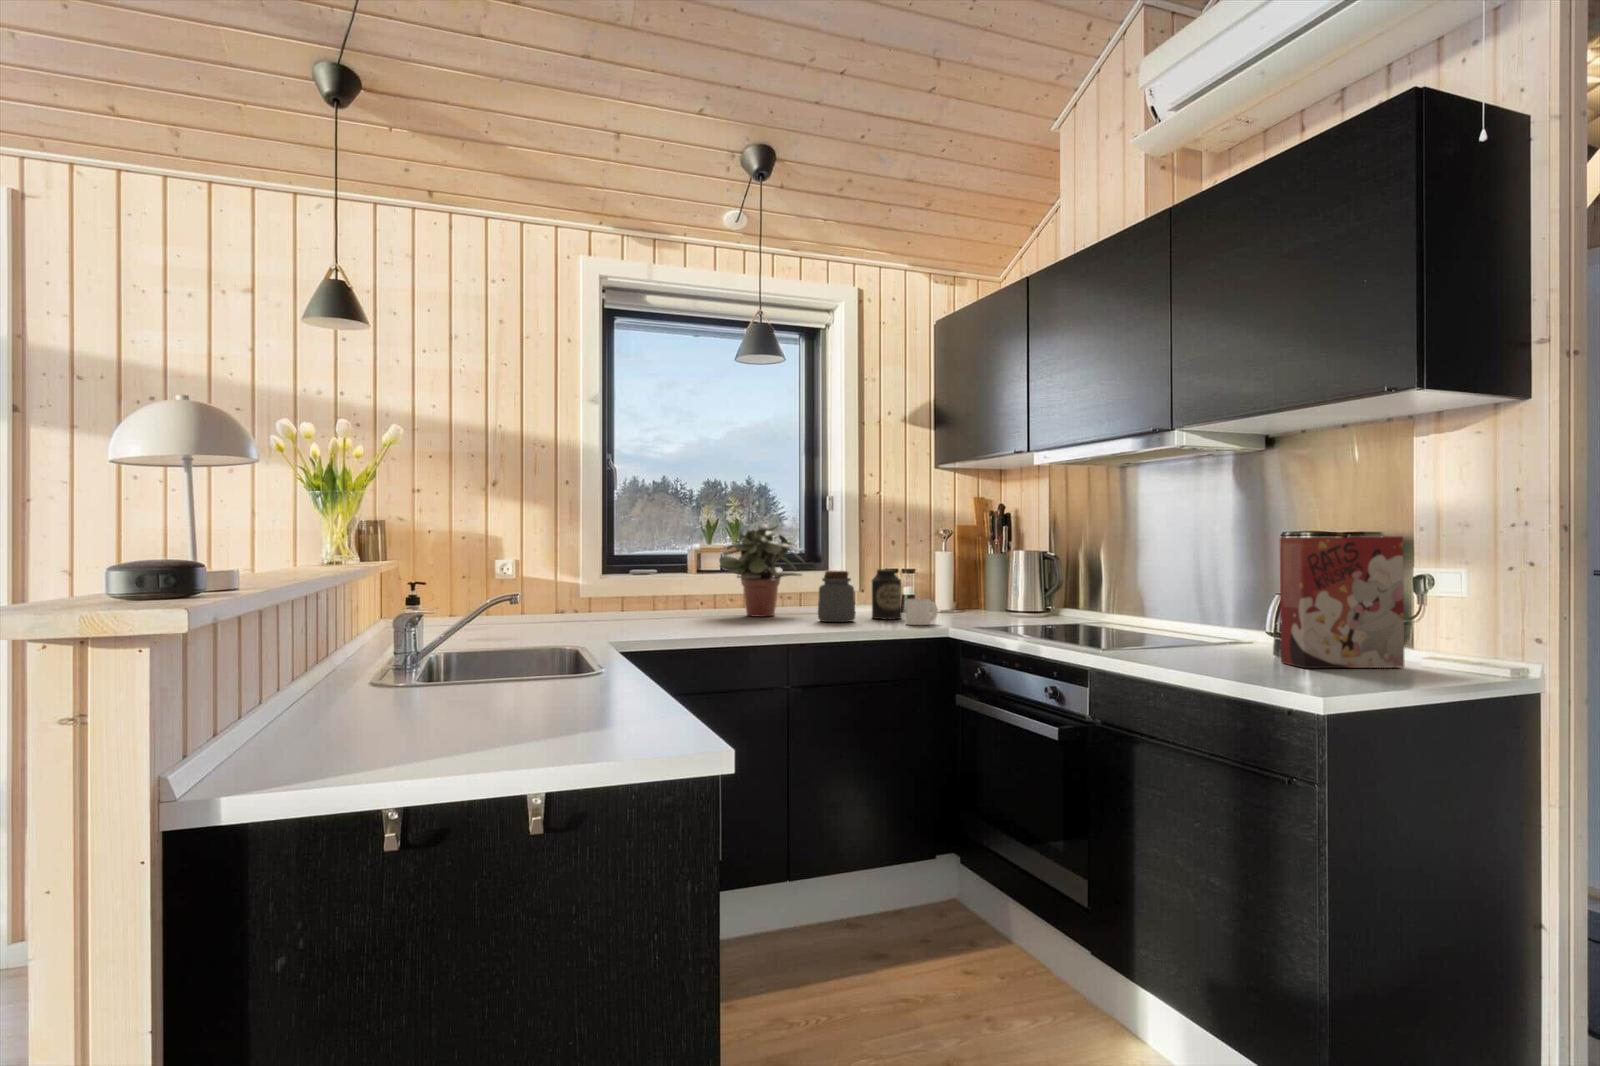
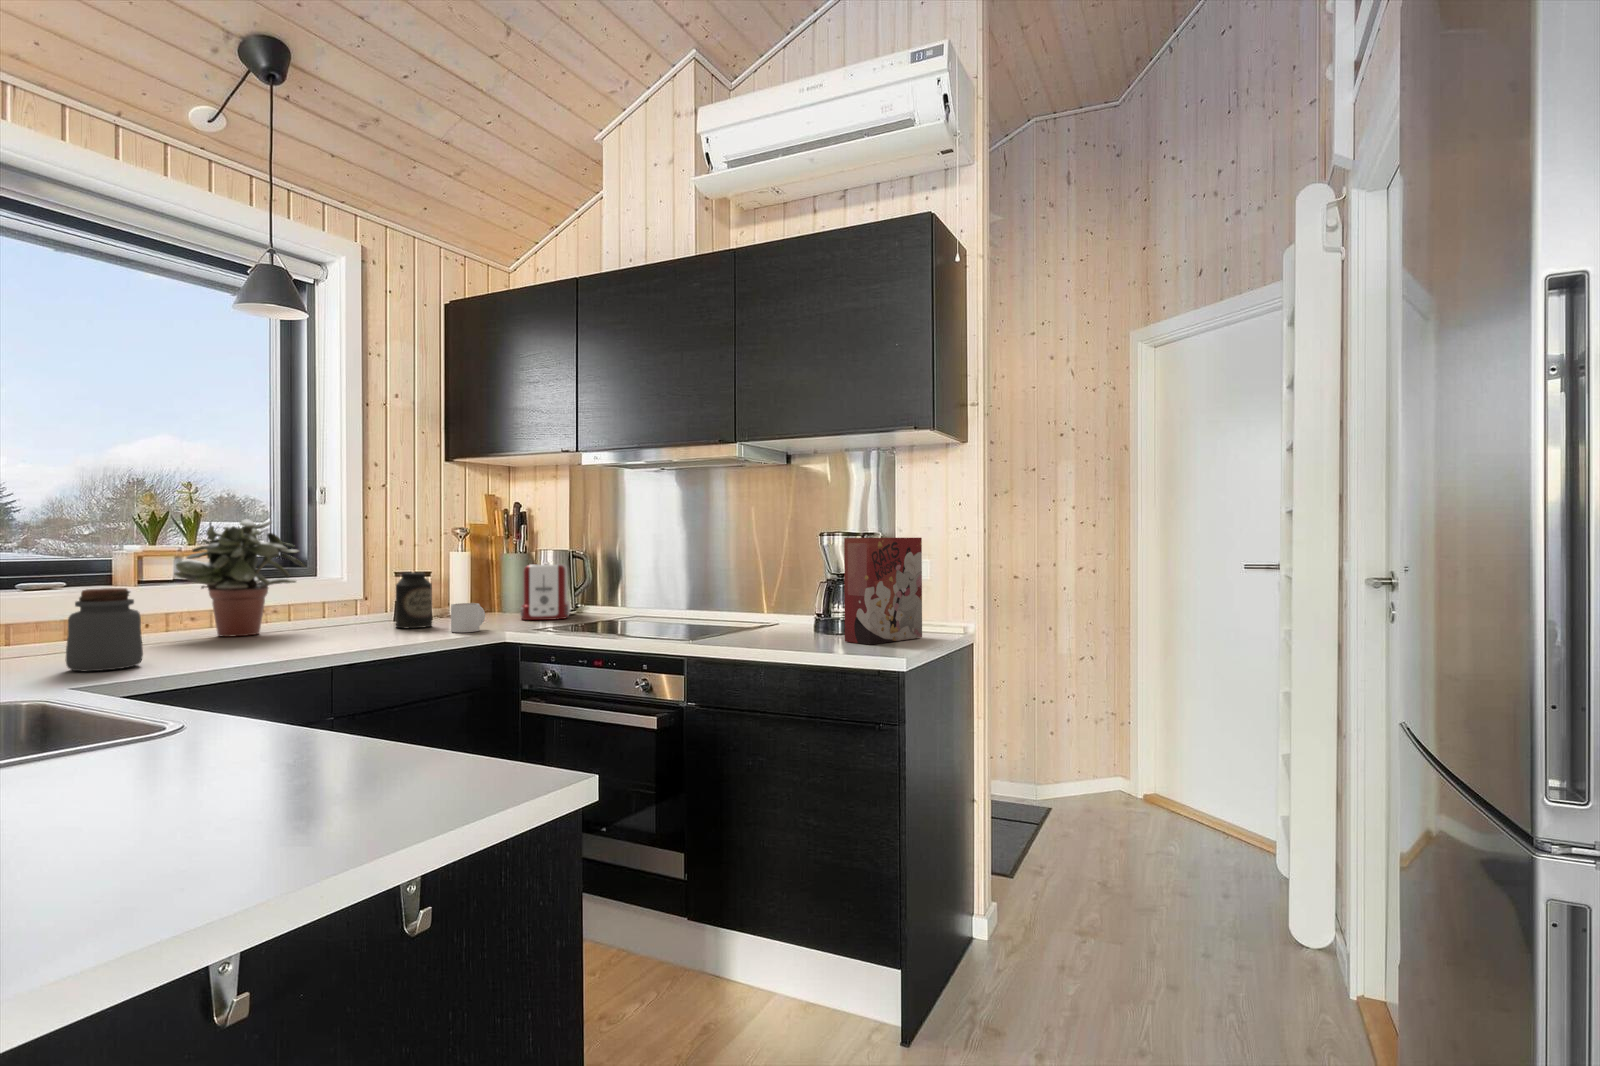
toaster: none [984,564,1044,620] -> present [520,564,570,620]
jar: present [818,571,855,622] -> present [65,588,143,671]

